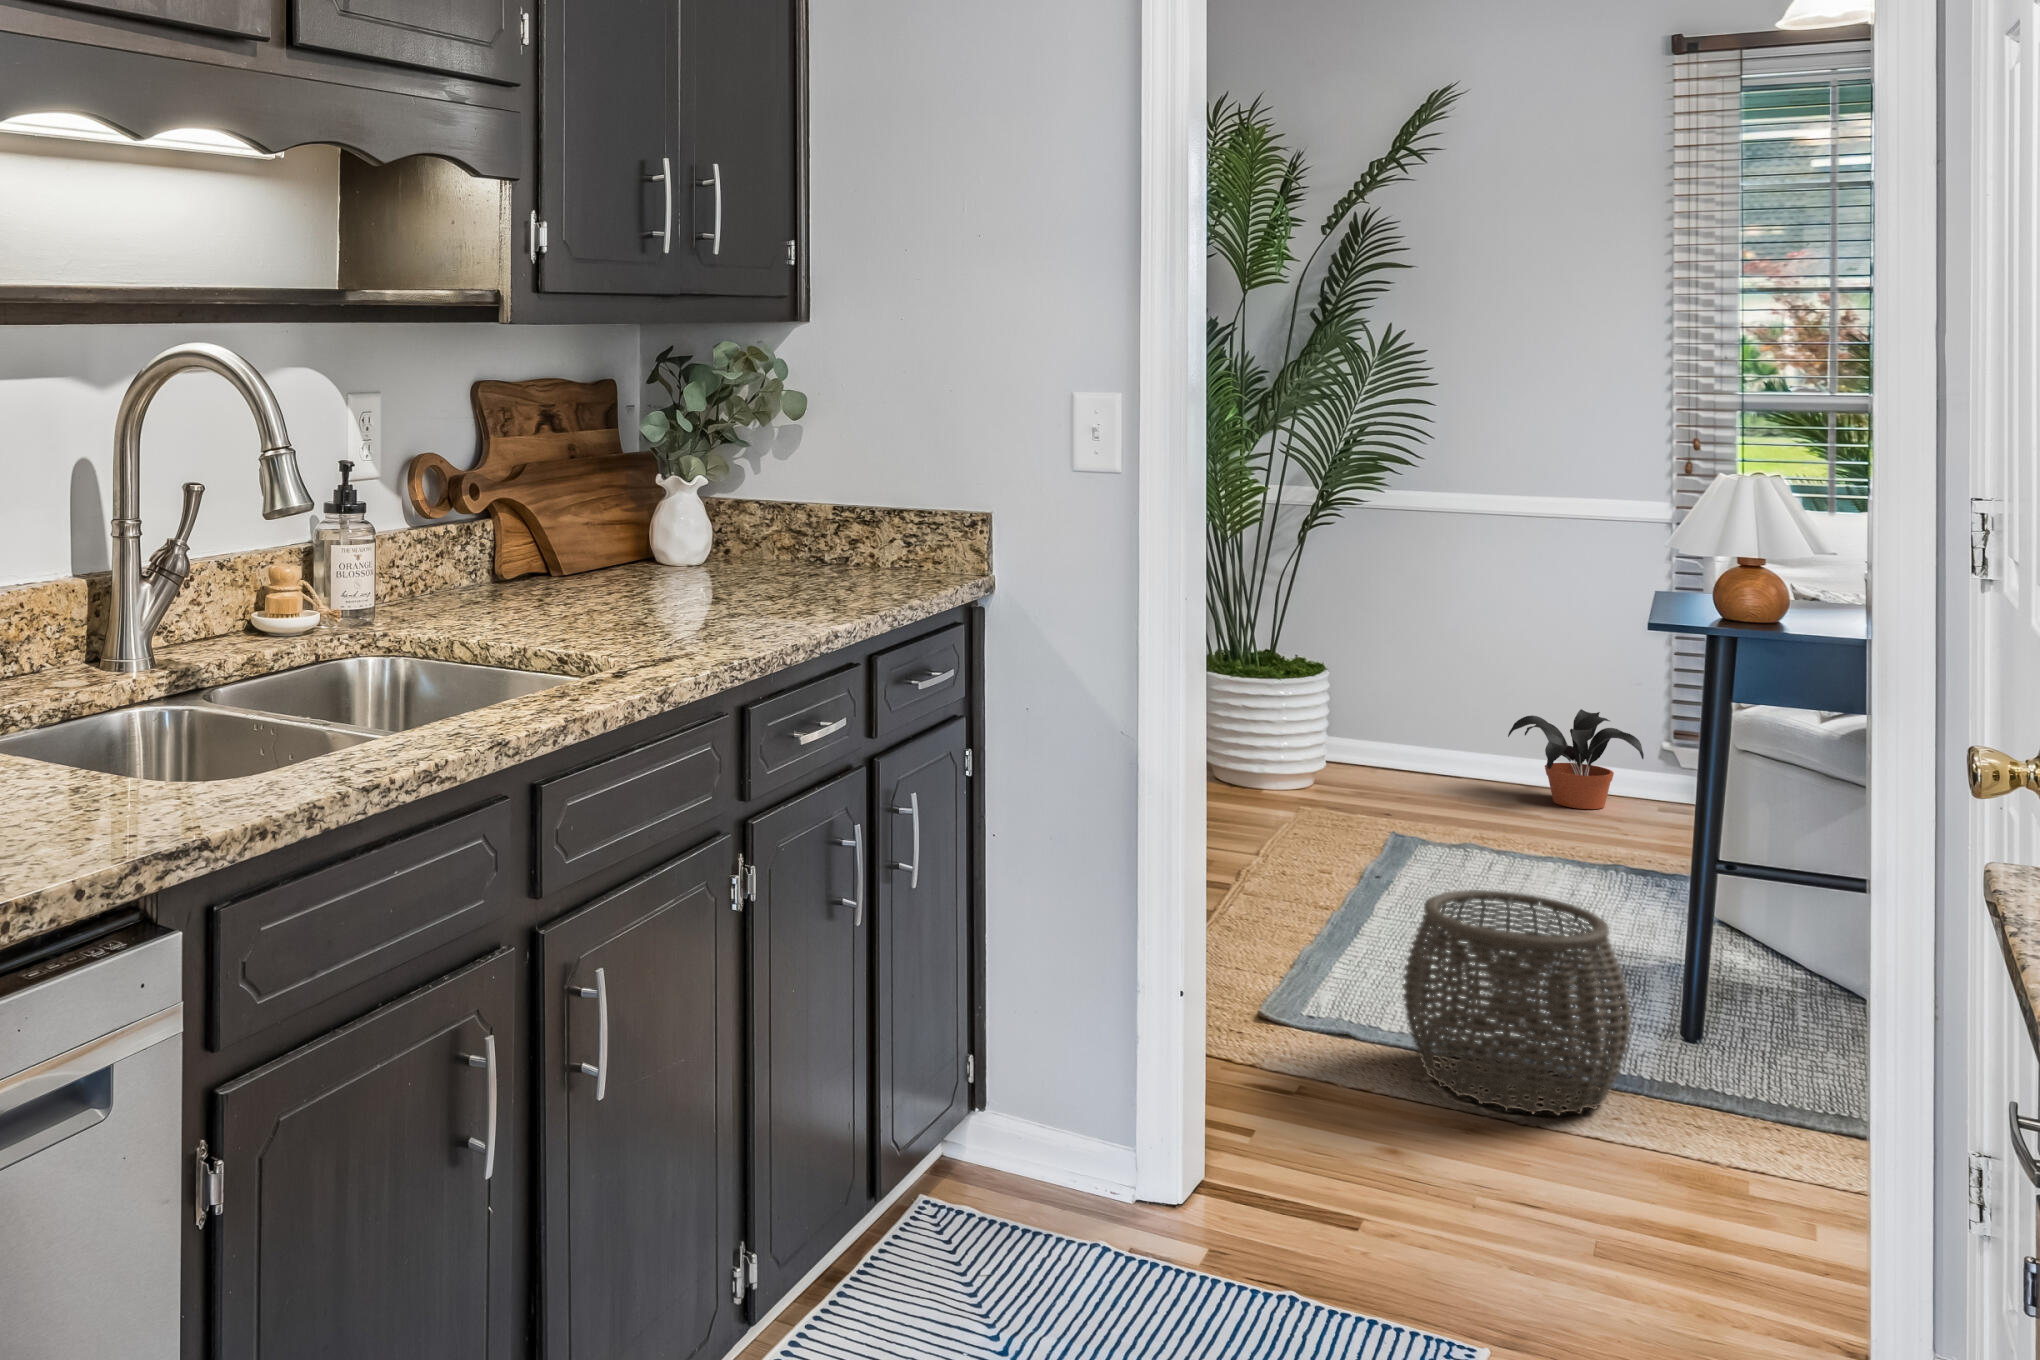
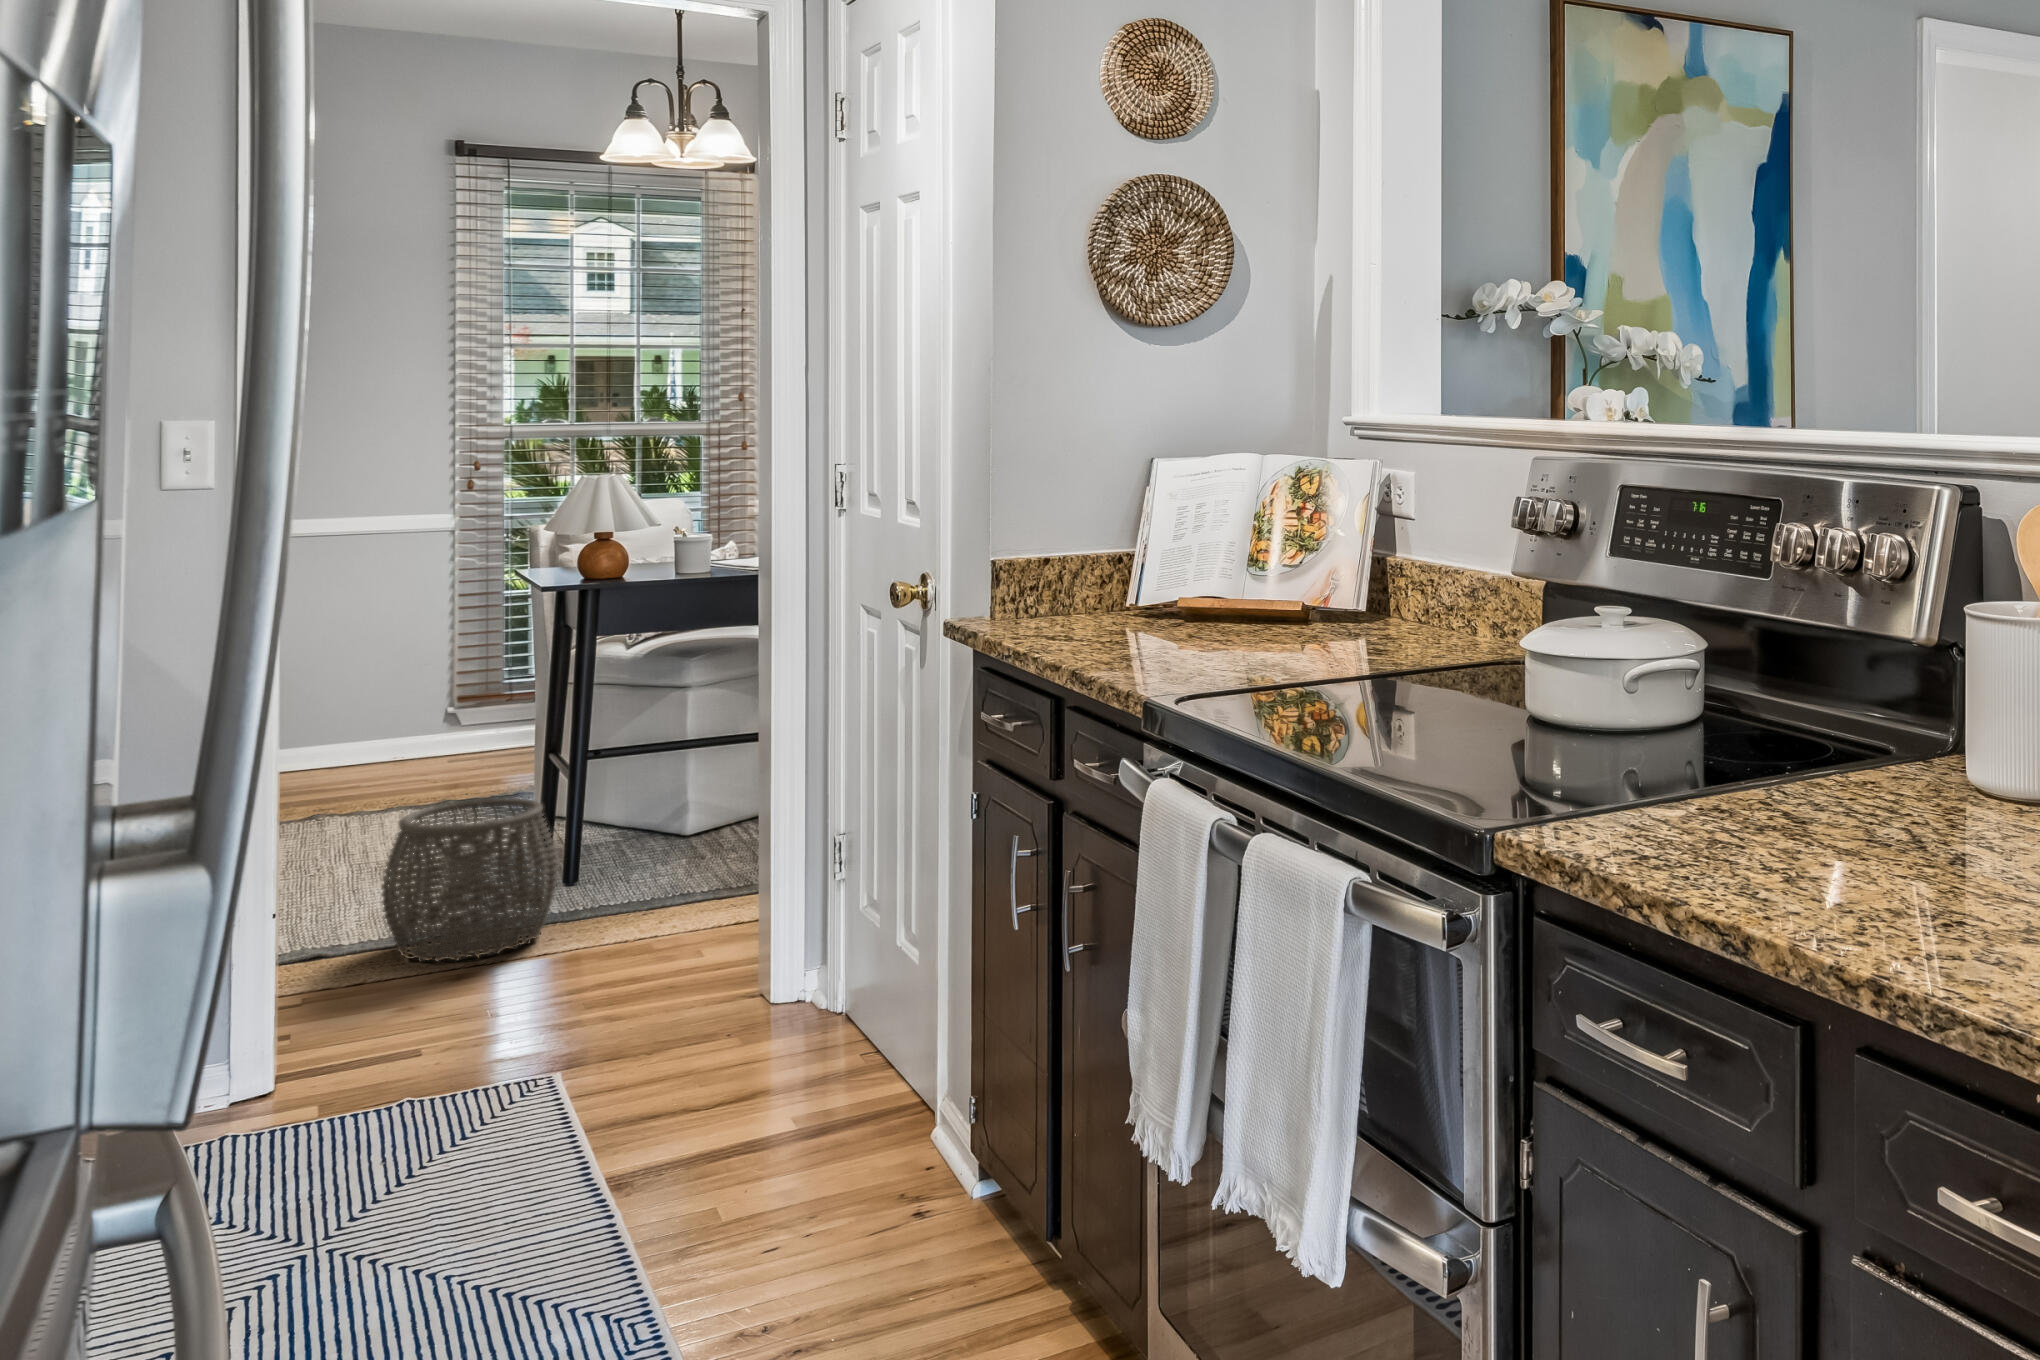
potted plant: present [1508,709,1644,809] -> none [325,692,444,774]

